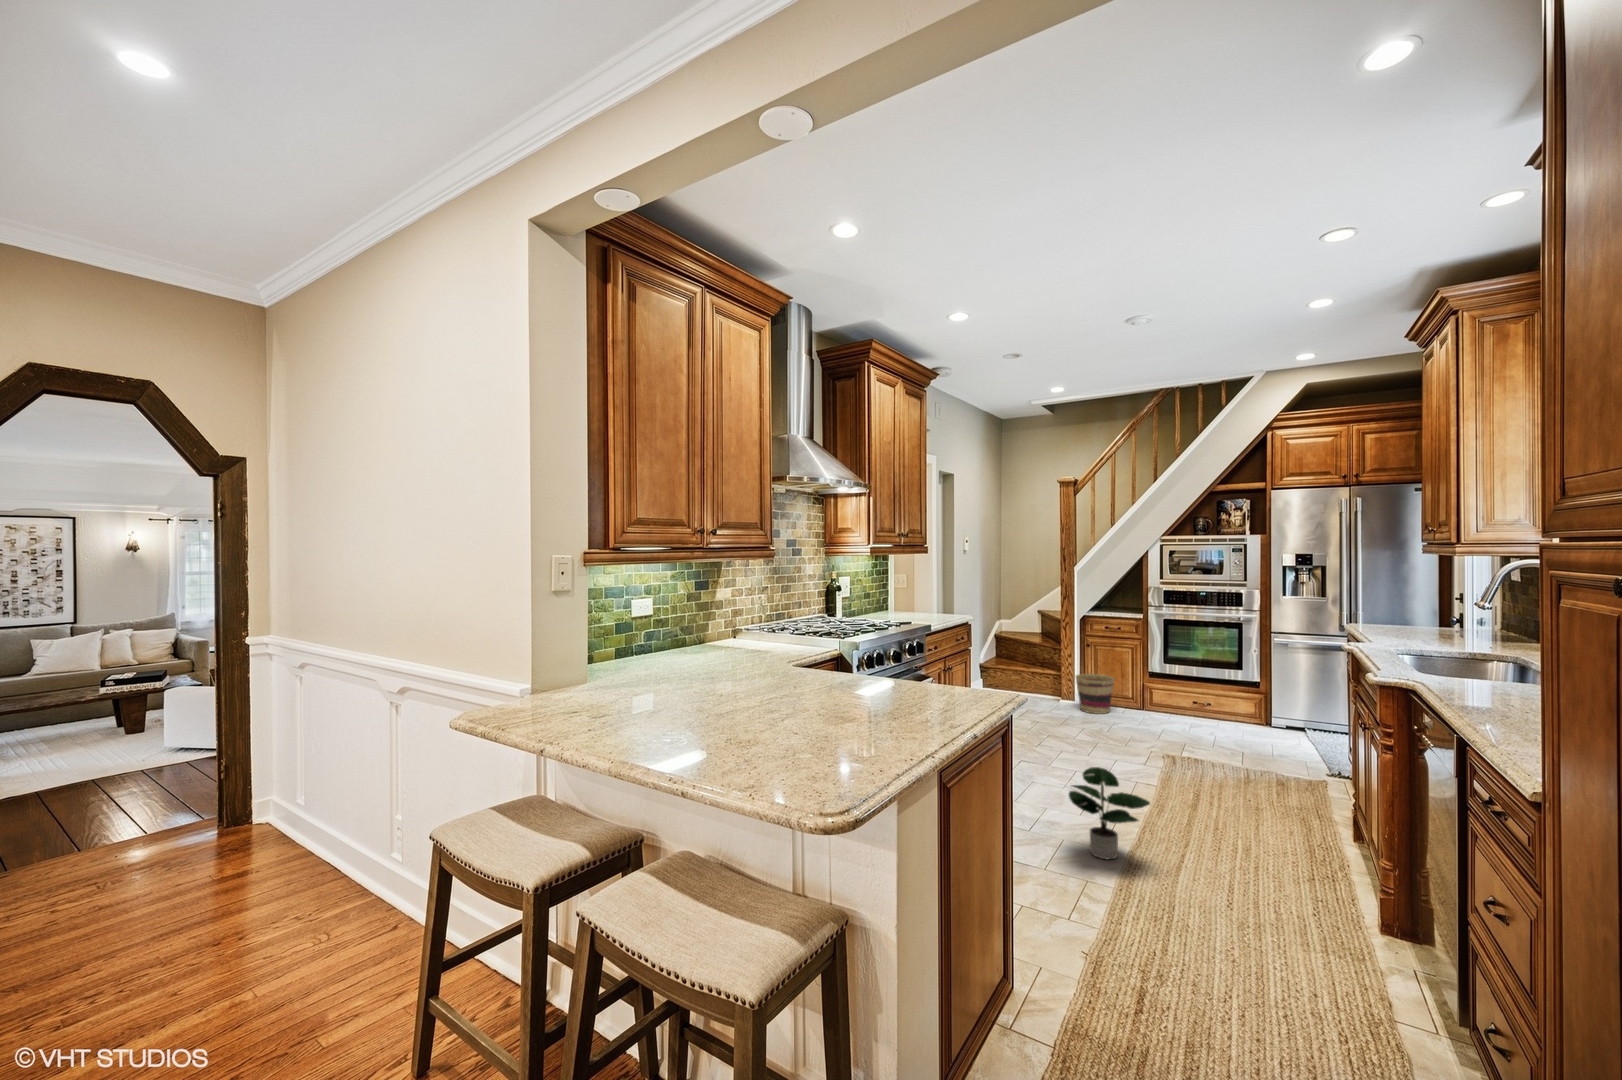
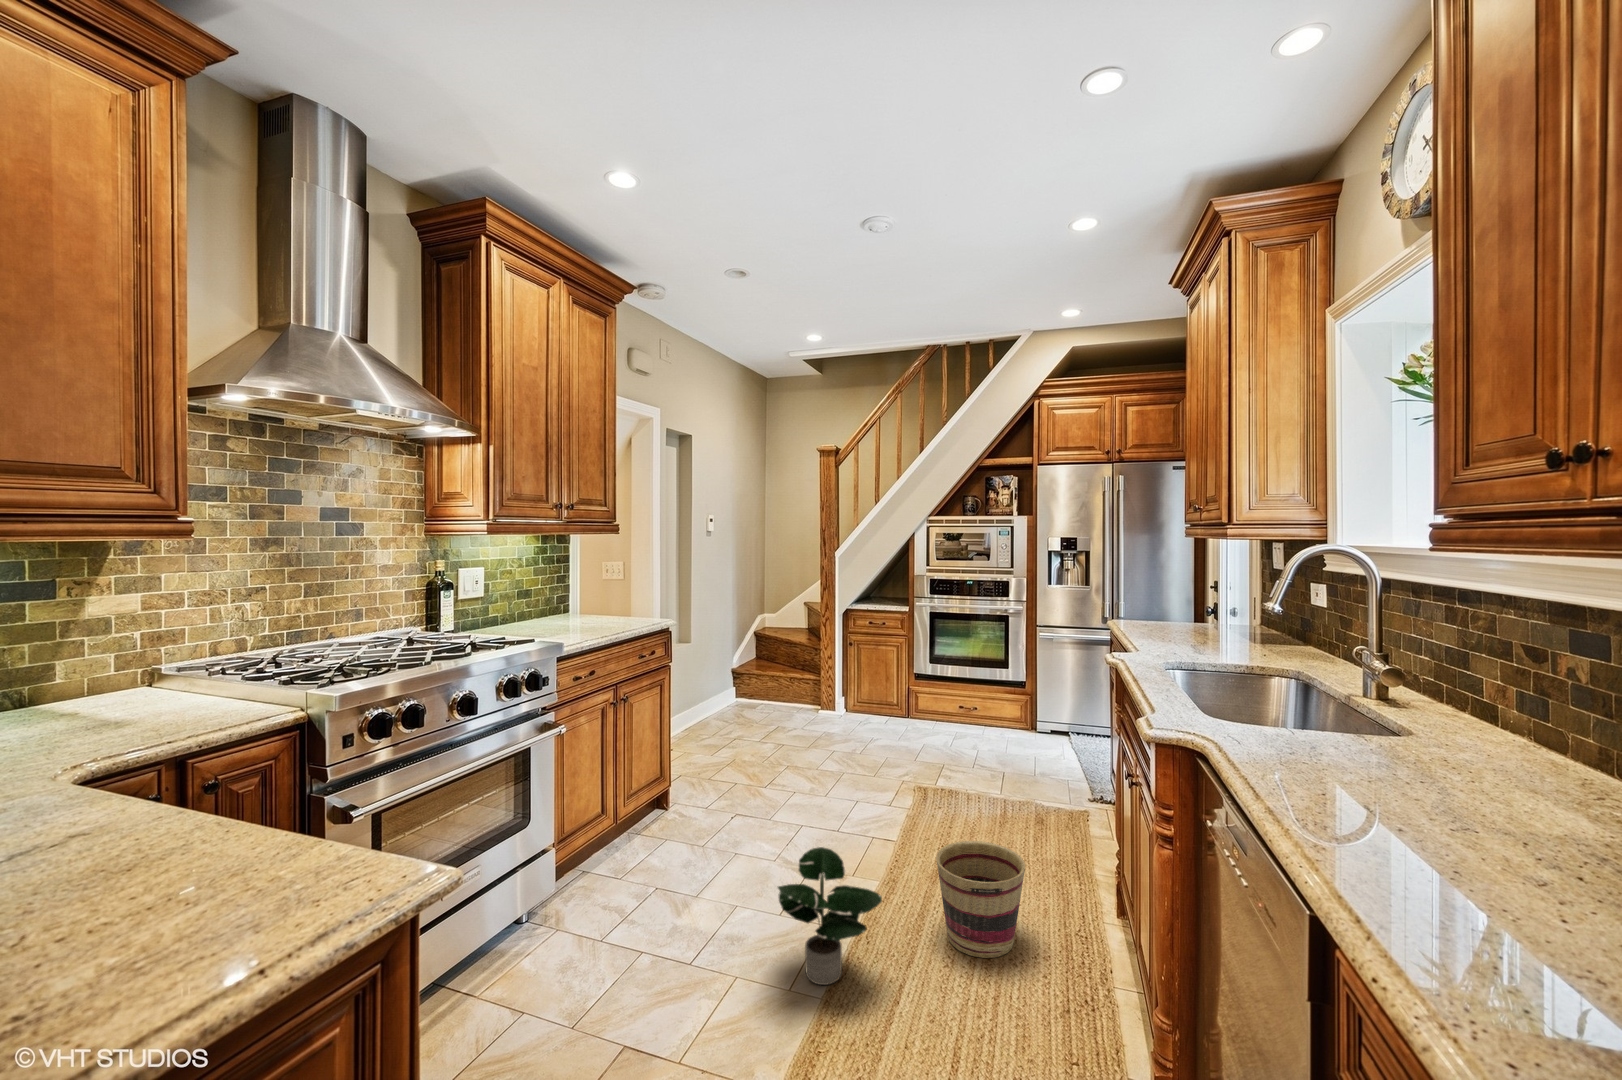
basket: present [1076,674,1114,714] -> present [936,841,1025,958]

